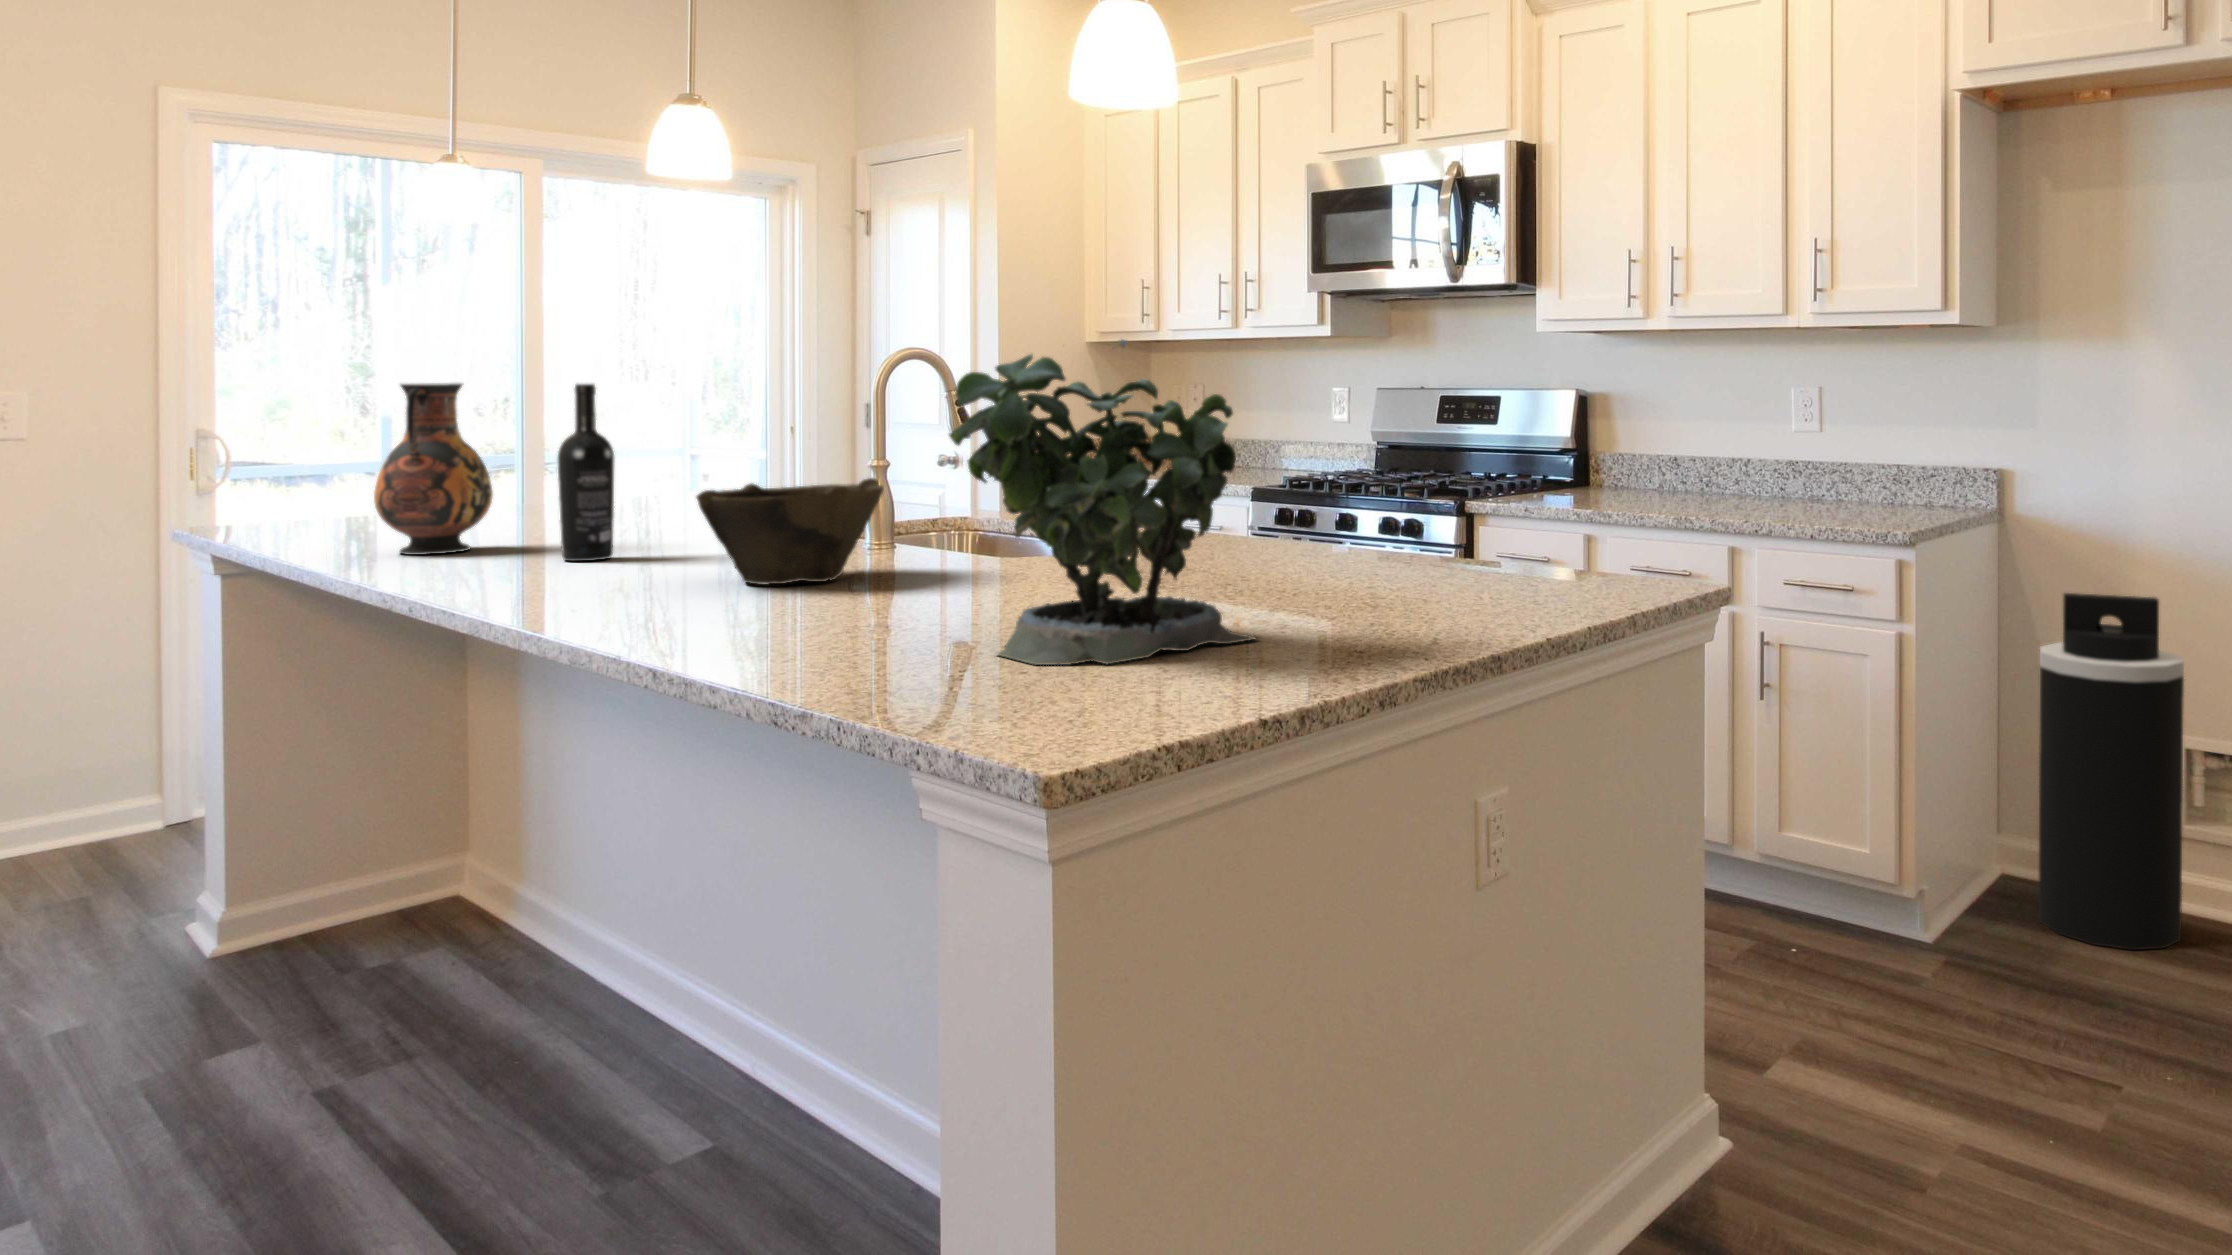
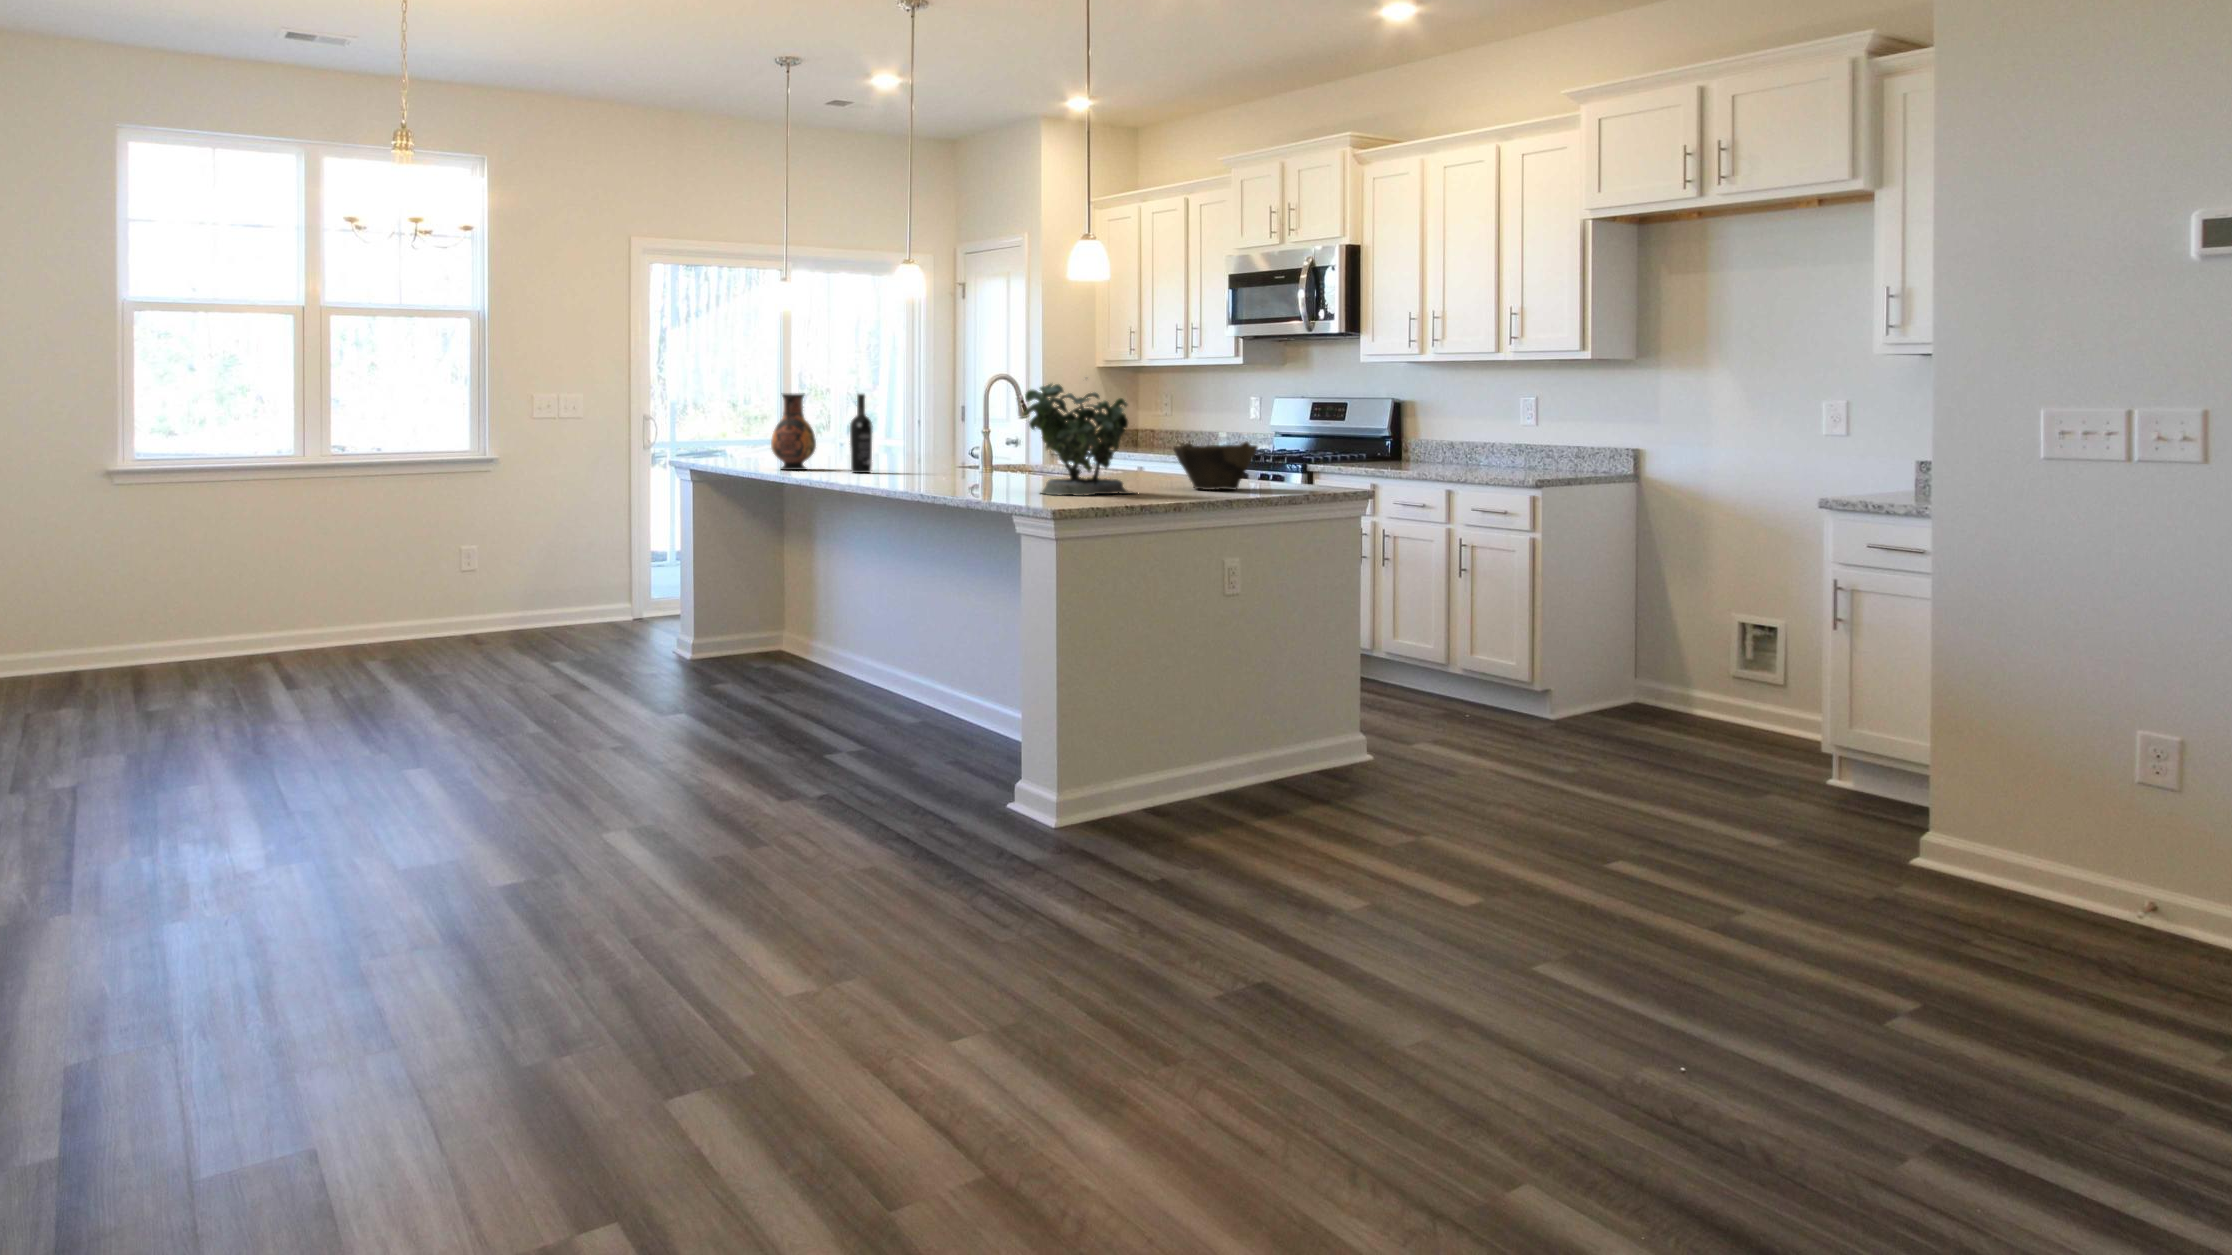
bowl: present [696,478,884,585] -> present [1173,442,1258,490]
trash can: present [2038,593,2184,950] -> none [1636,520,1725,728]

